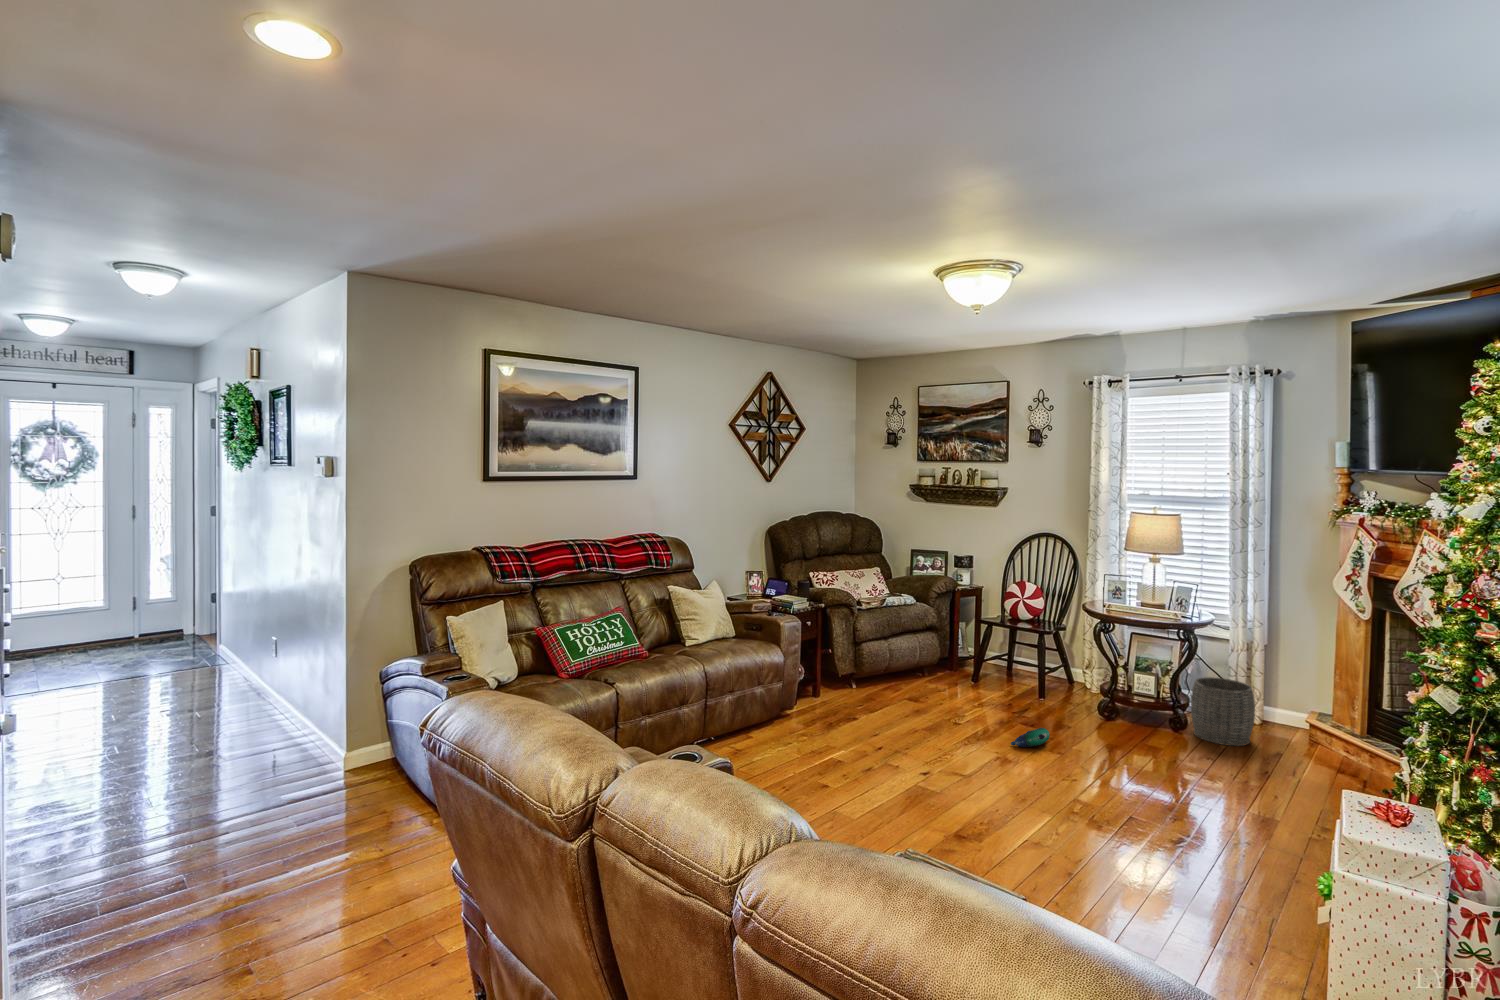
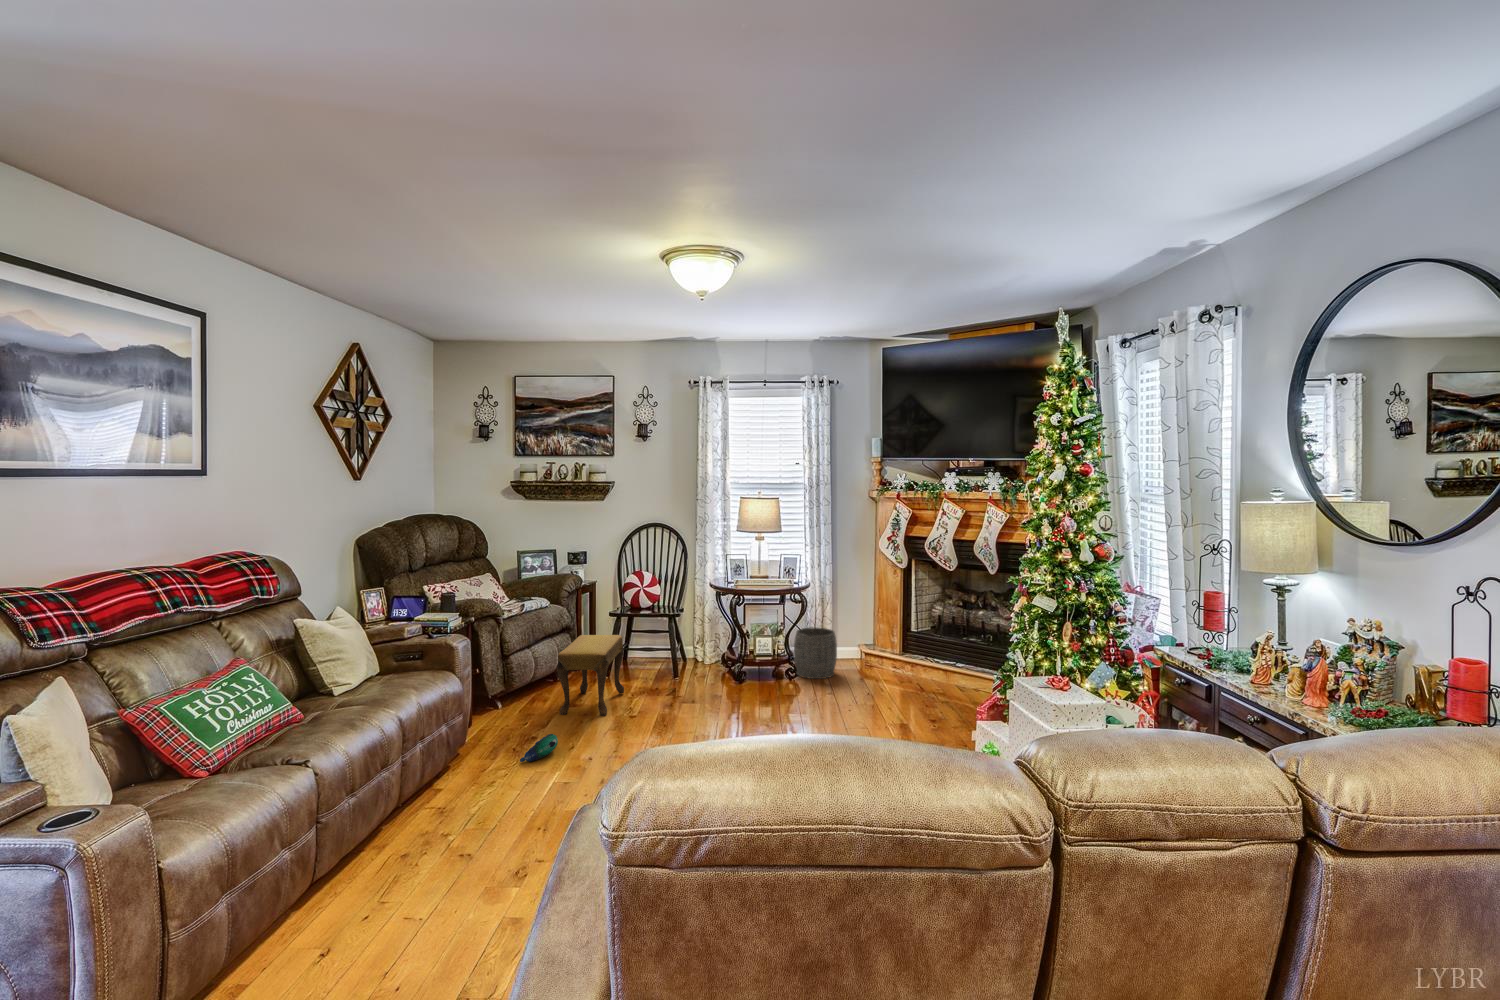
footstool: none [890,638,969,718] -> present [557,635,624,716]
plush toy: present [1011,728,1050,747] -> present [520,734,558,762]

